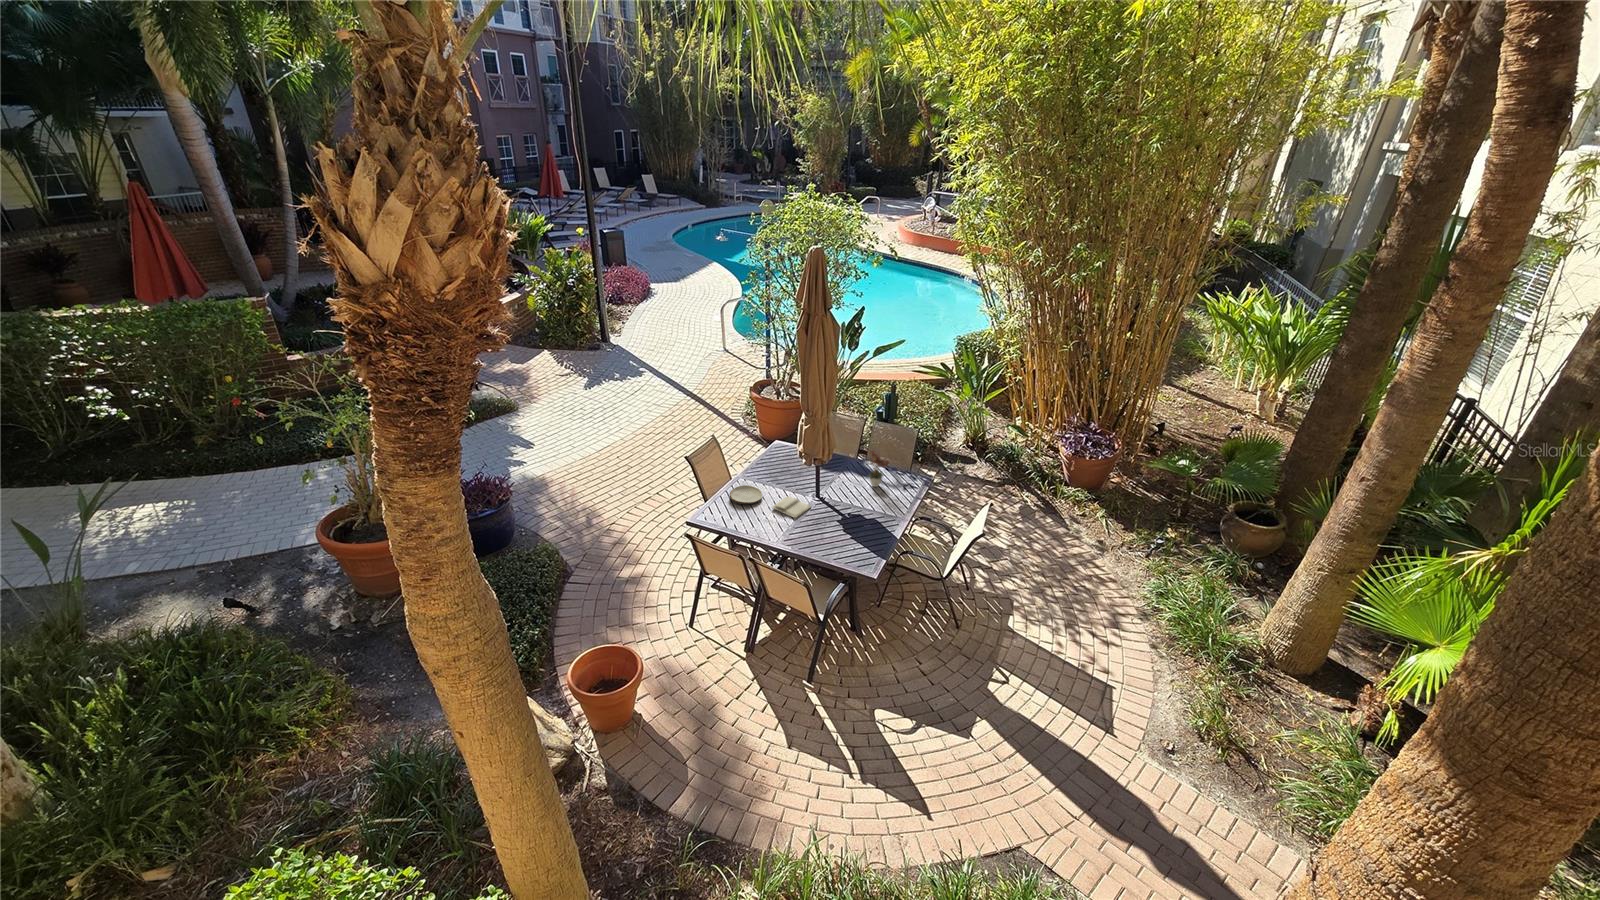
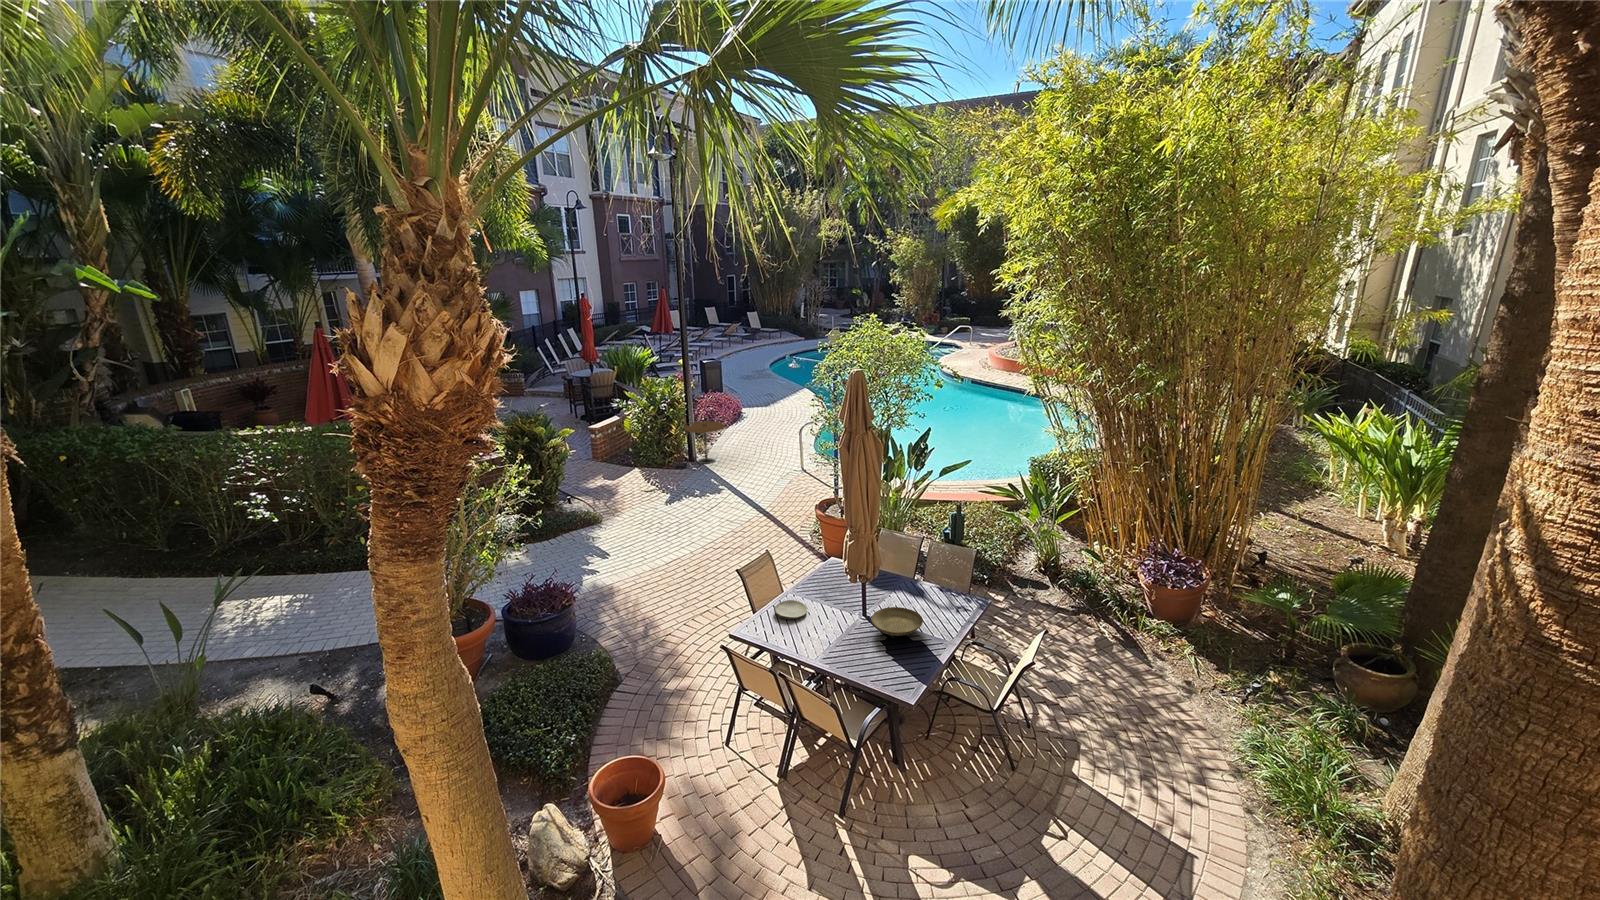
side table: none [595,299,639,345] -> present [684,421,725,464]
flower arrangement: present [869,451,889,487] -> none [913,567,942,607]
decorative bowl: none [828,488,878,515] -> present [871,607,923,636]
book: present [772,496,811,518] -> none [814,613,855,636]

